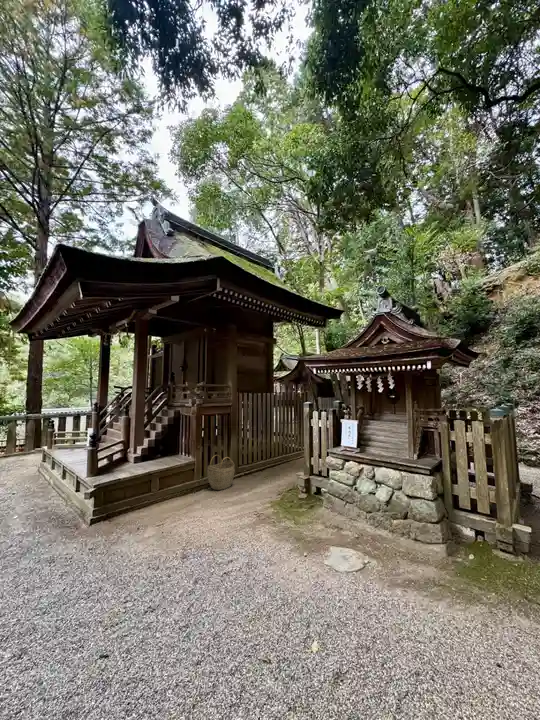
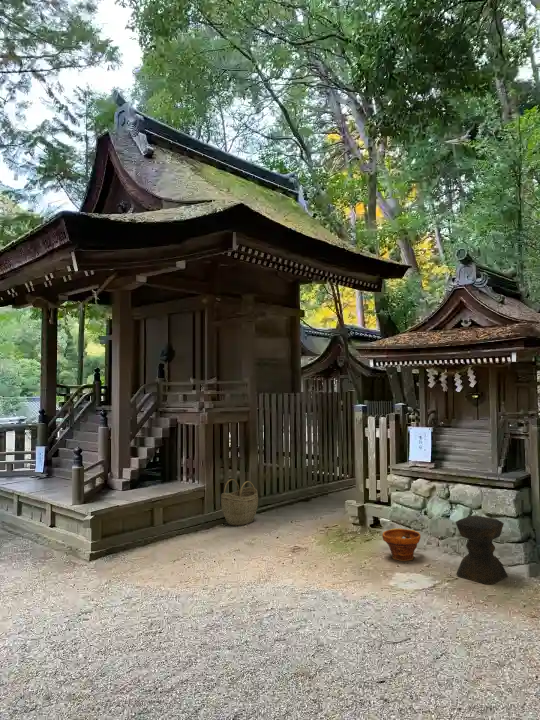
stool: none [381,496,427,562] -> present [456,516,508,584]
planter: none [322,501,352,530] -> present [382,528,421,561]

